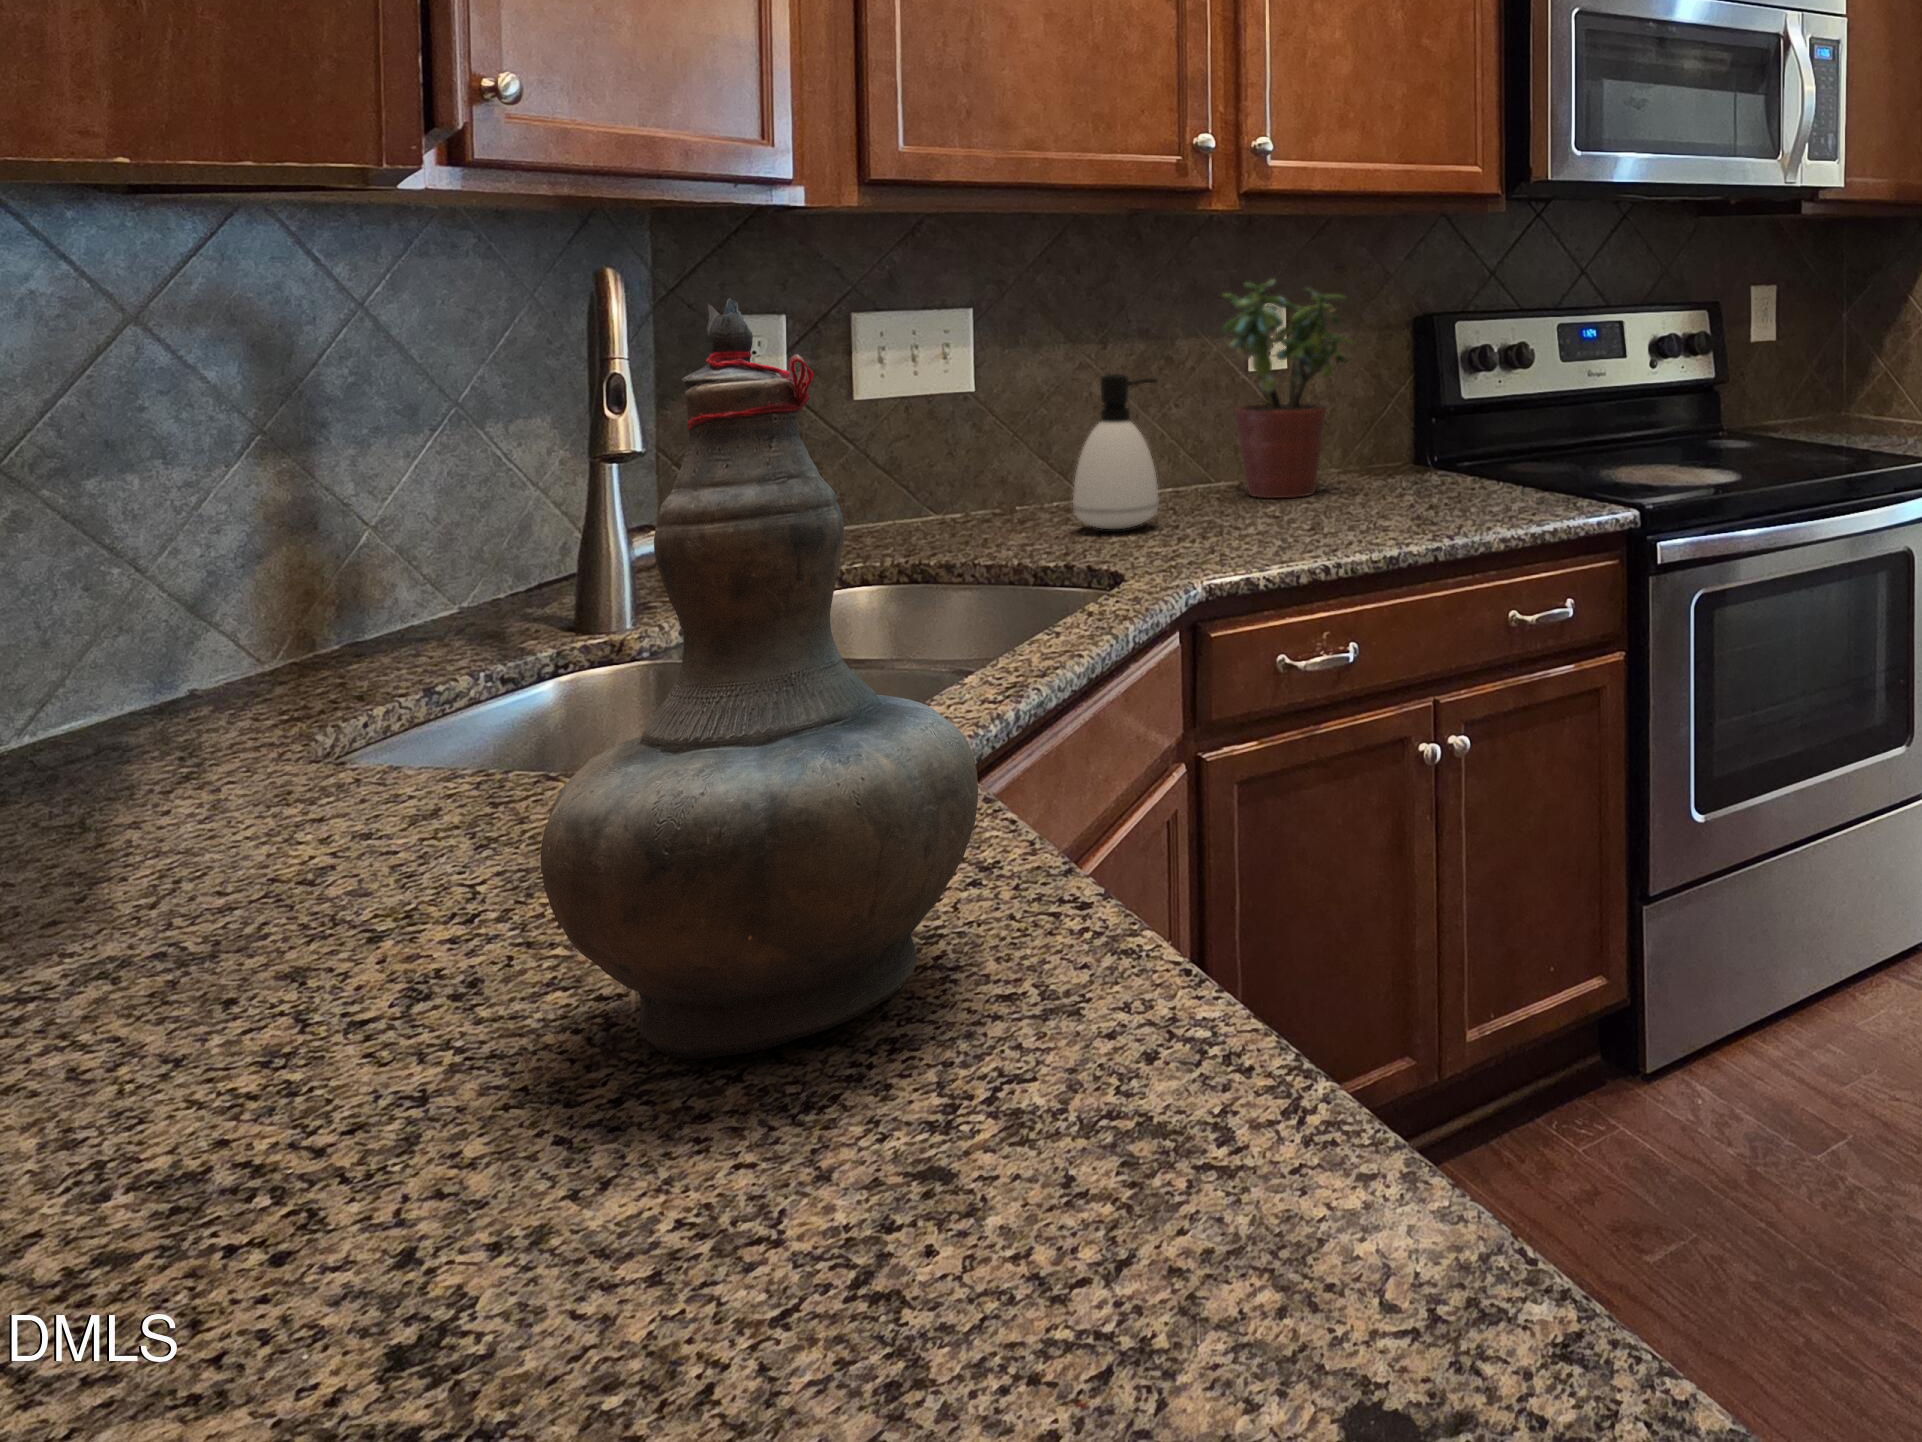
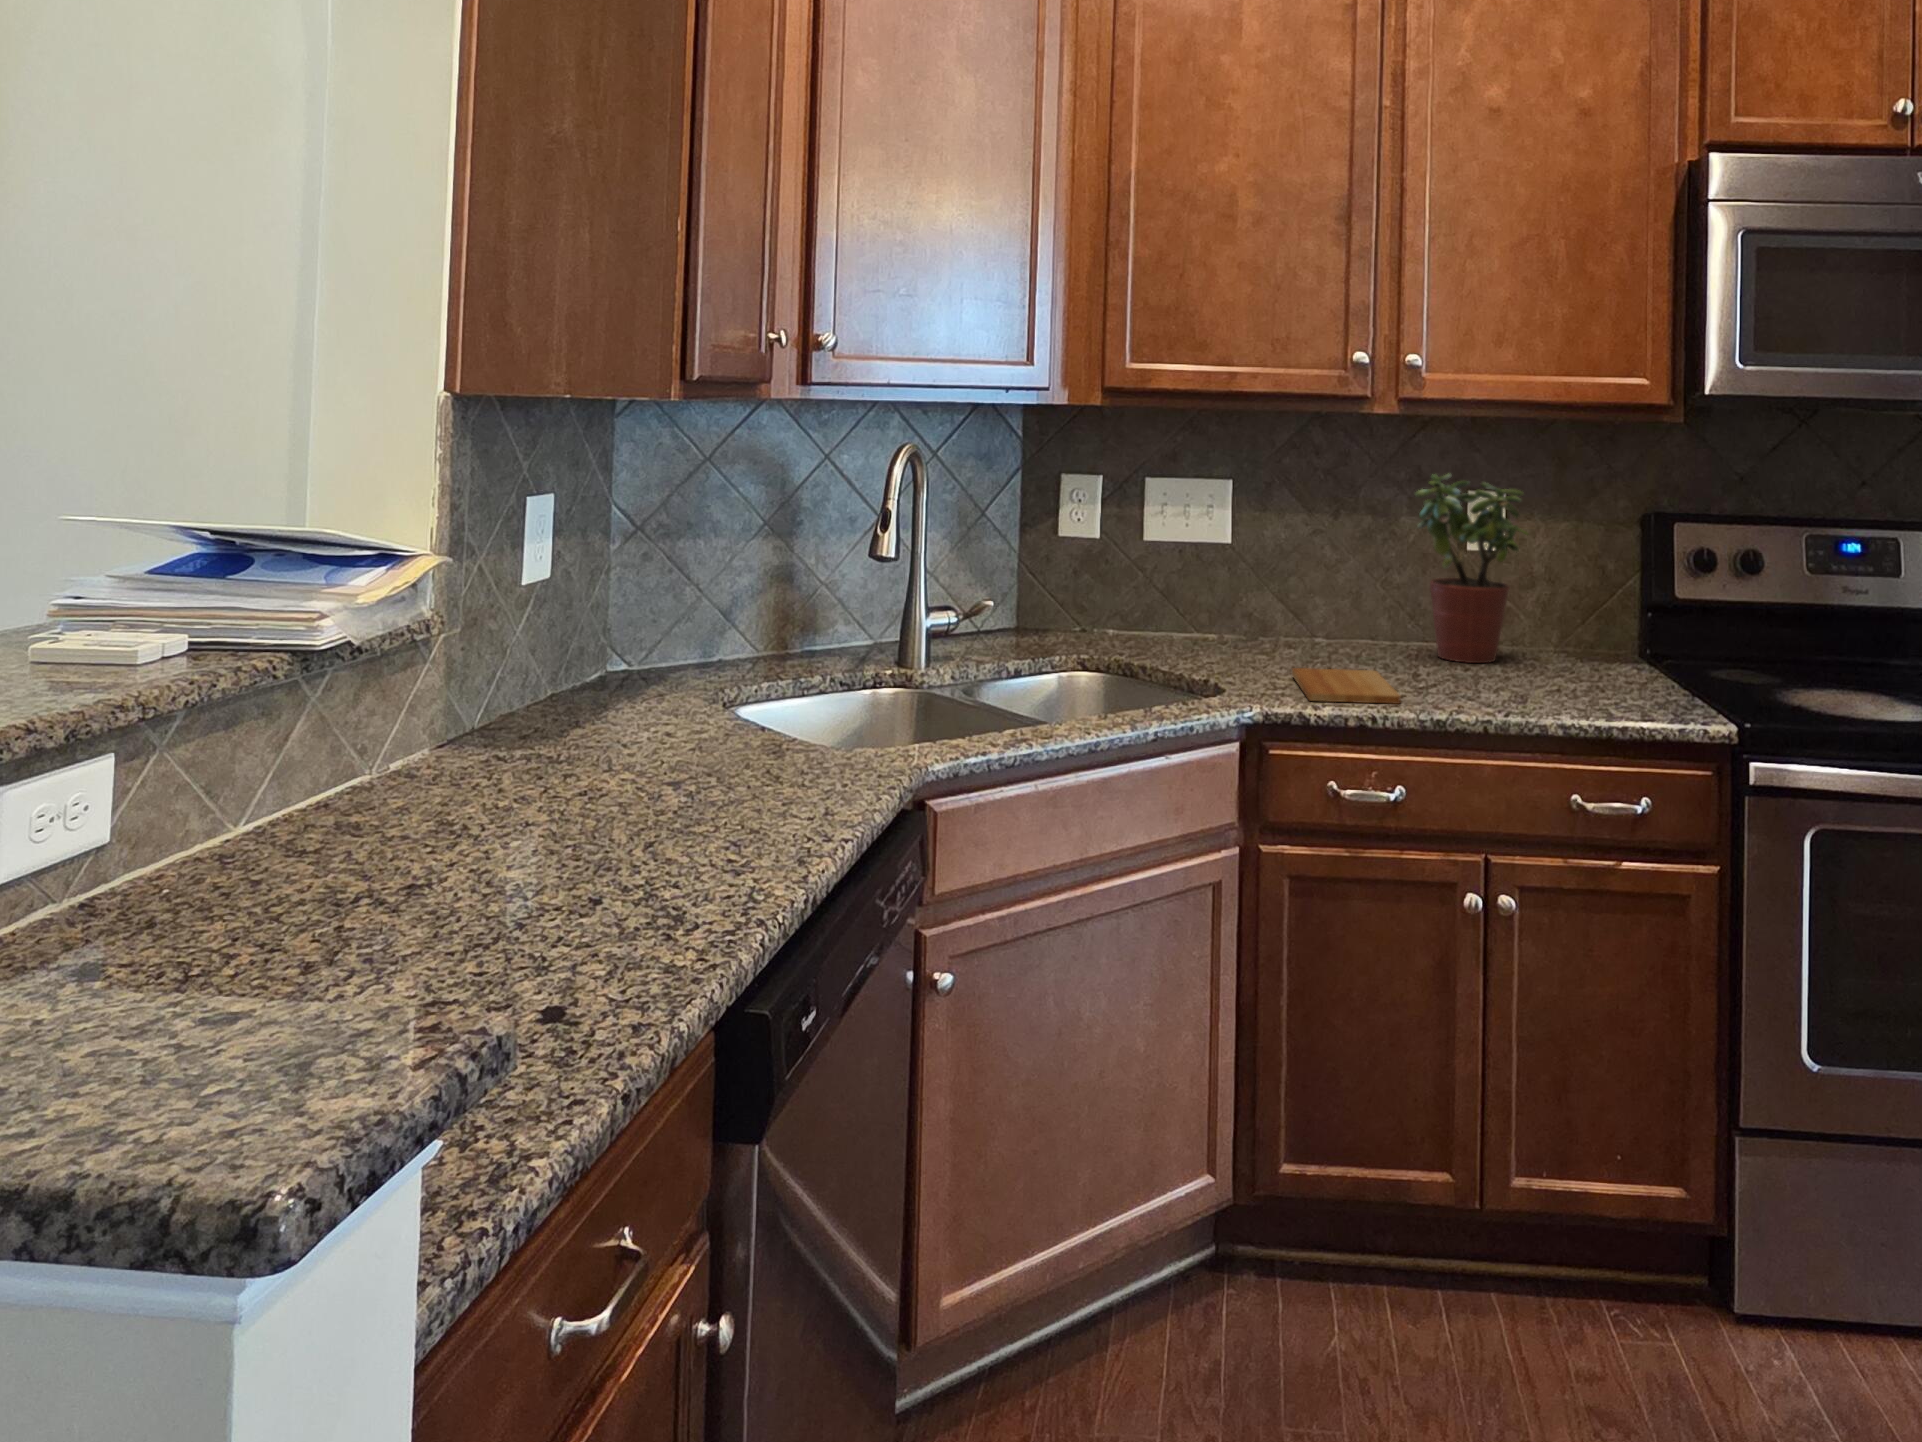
decorative vase: present [541,298,978,1059] -> none [598,507,779,835]
soap dispenser: present [1073,374,1159,529] -> none [1255,541,1326,663]
cutting board: none [1160,518,1341,561] -> present [1292,668,1401,704]

